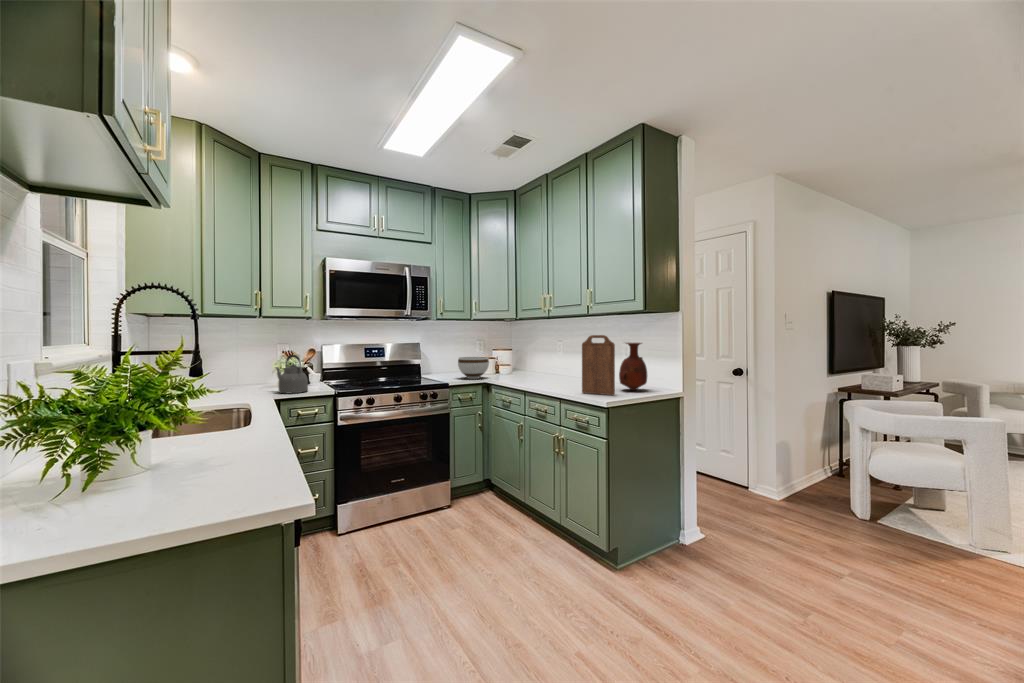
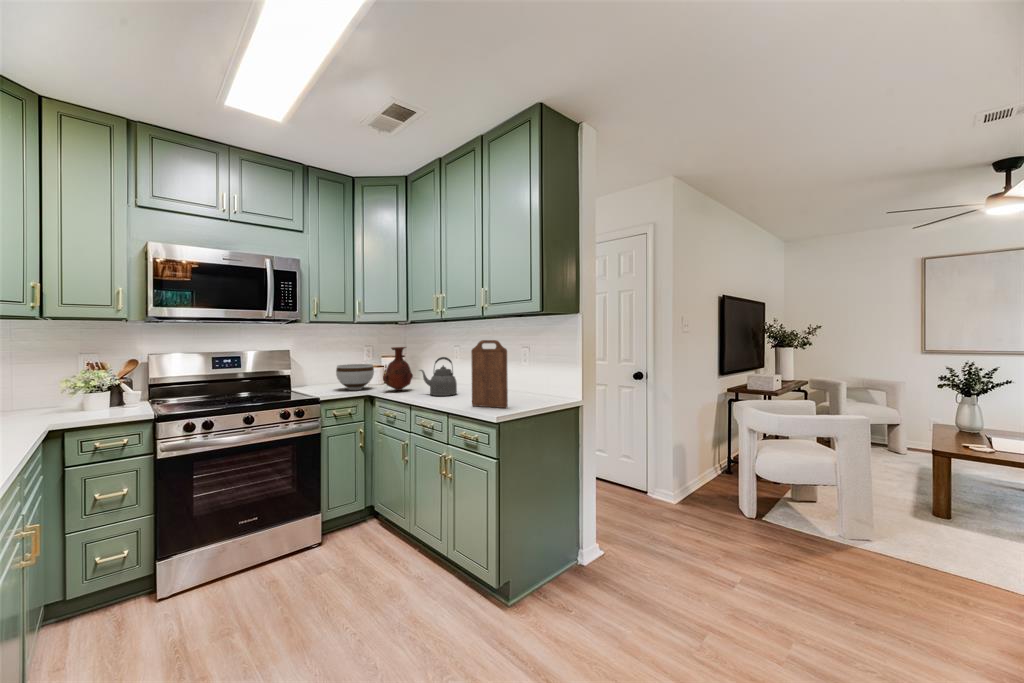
vase: present [619,343,647,390] -> present [383,347,413,391]
kettle: present [275,355,308,393] -> present [420,357,457,396]

